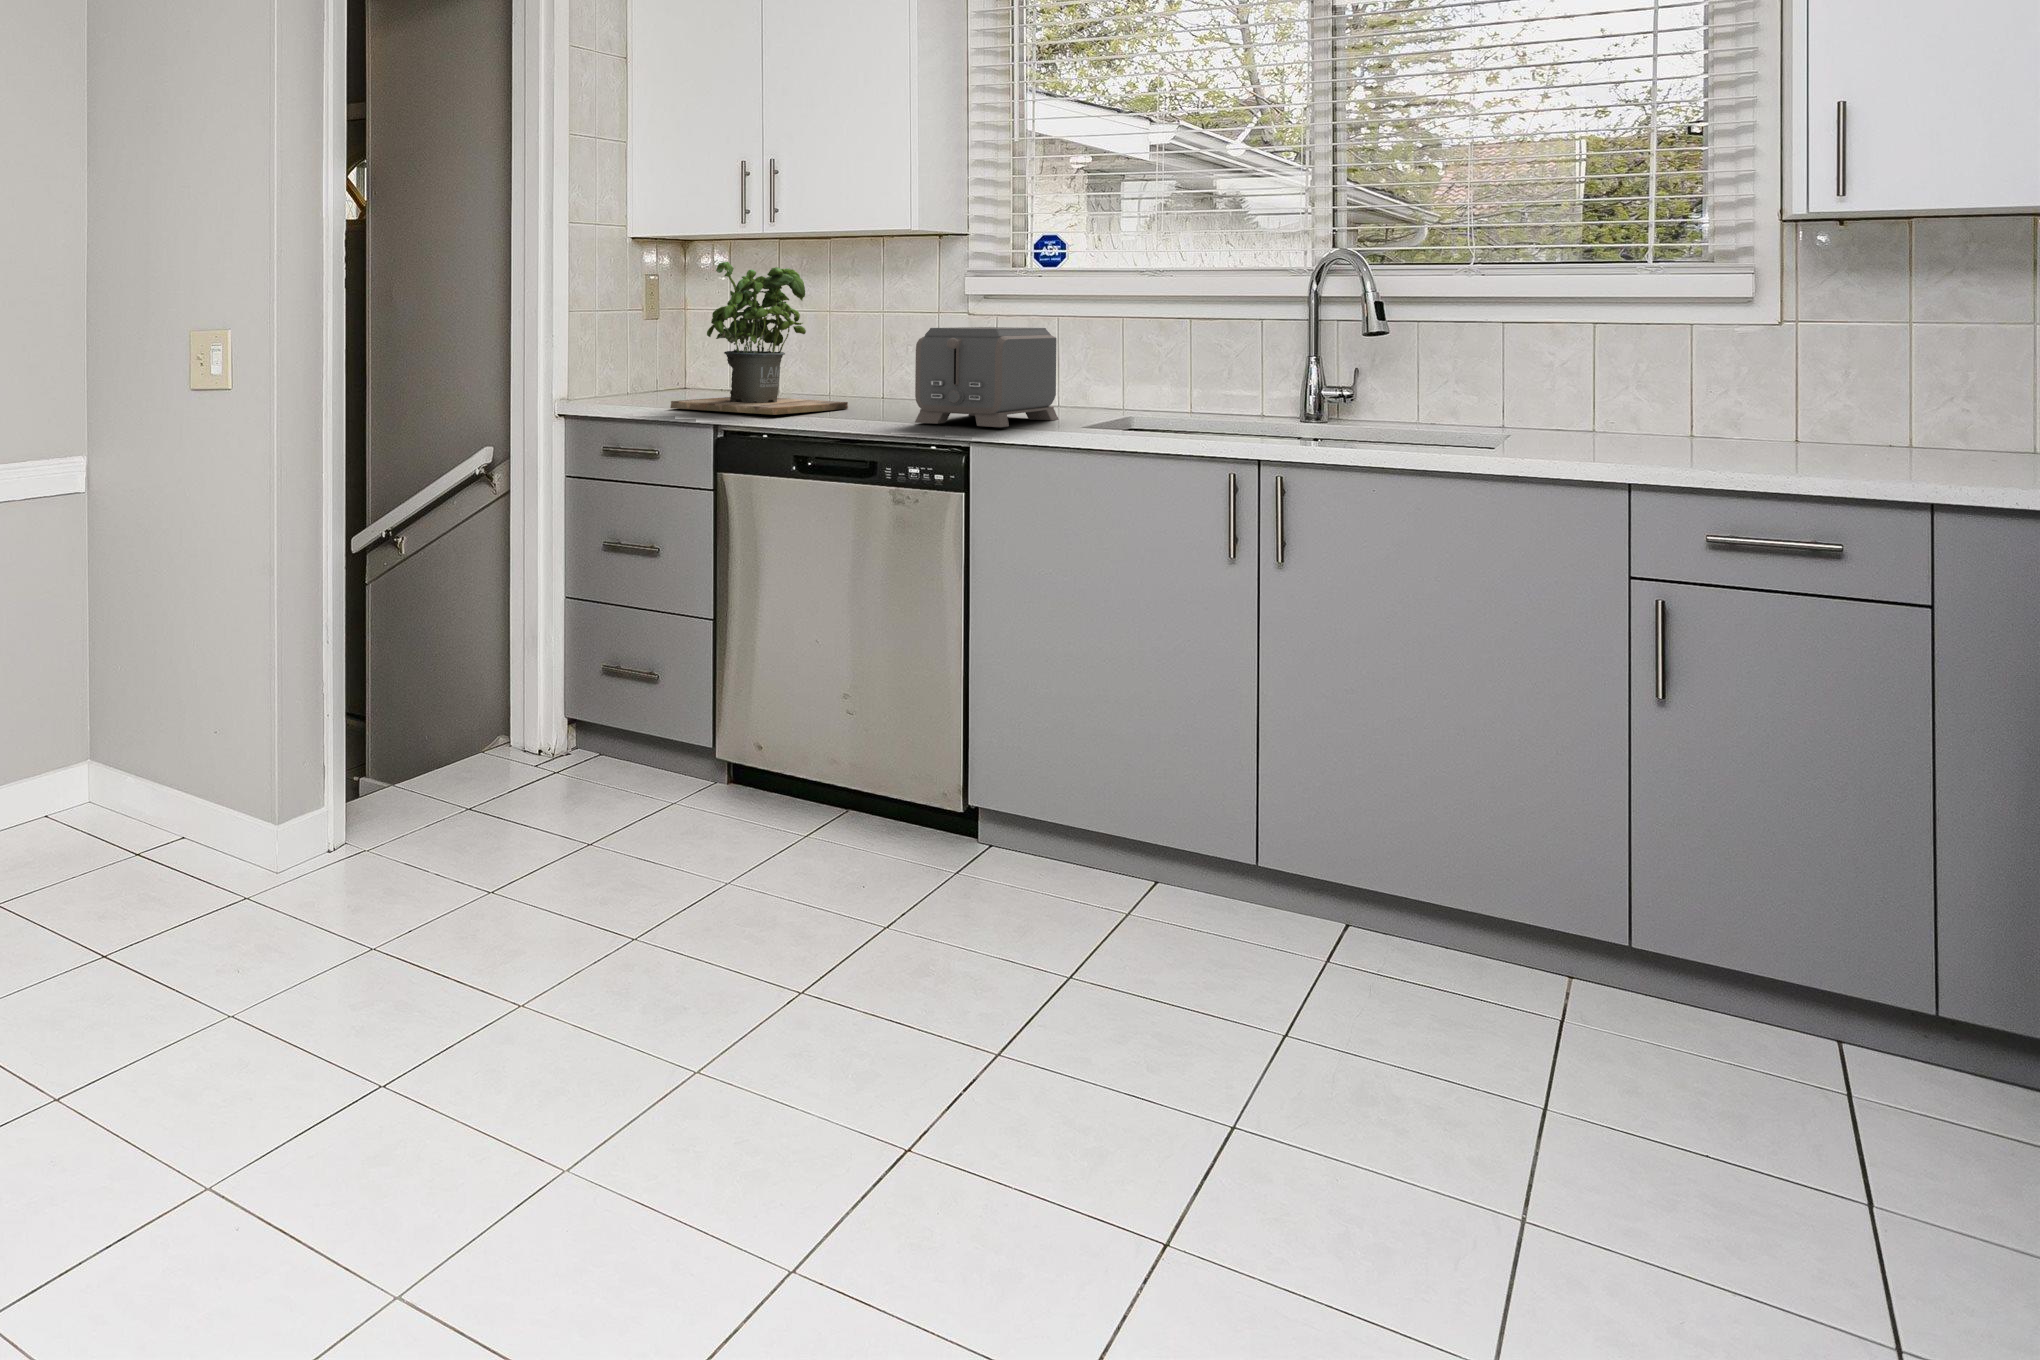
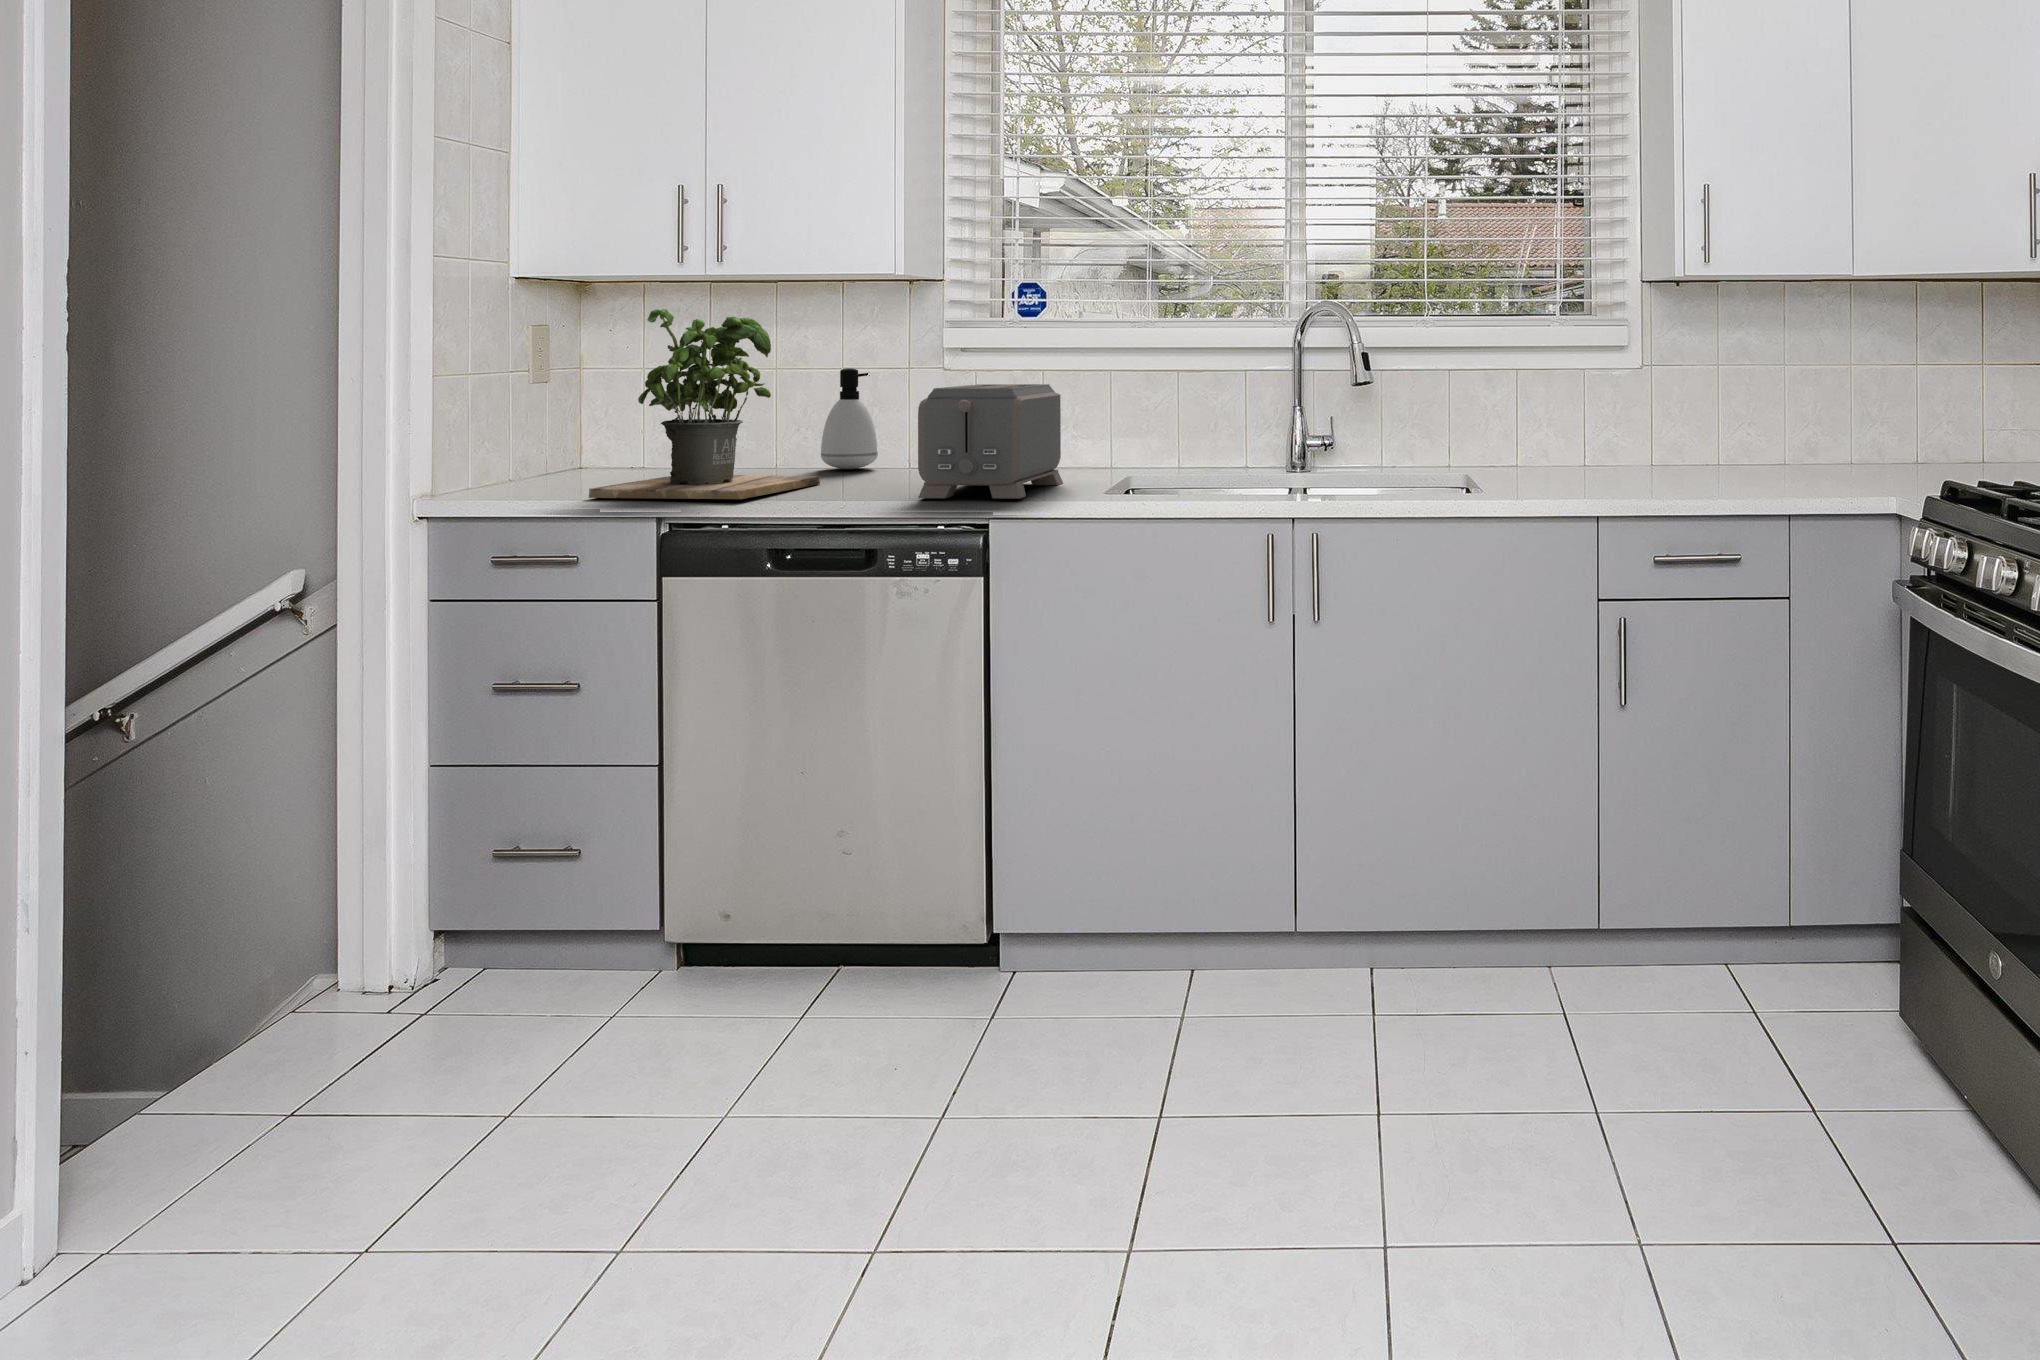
soap dispenser: none [859,313,909,400] -> present [821,368,878,469]

